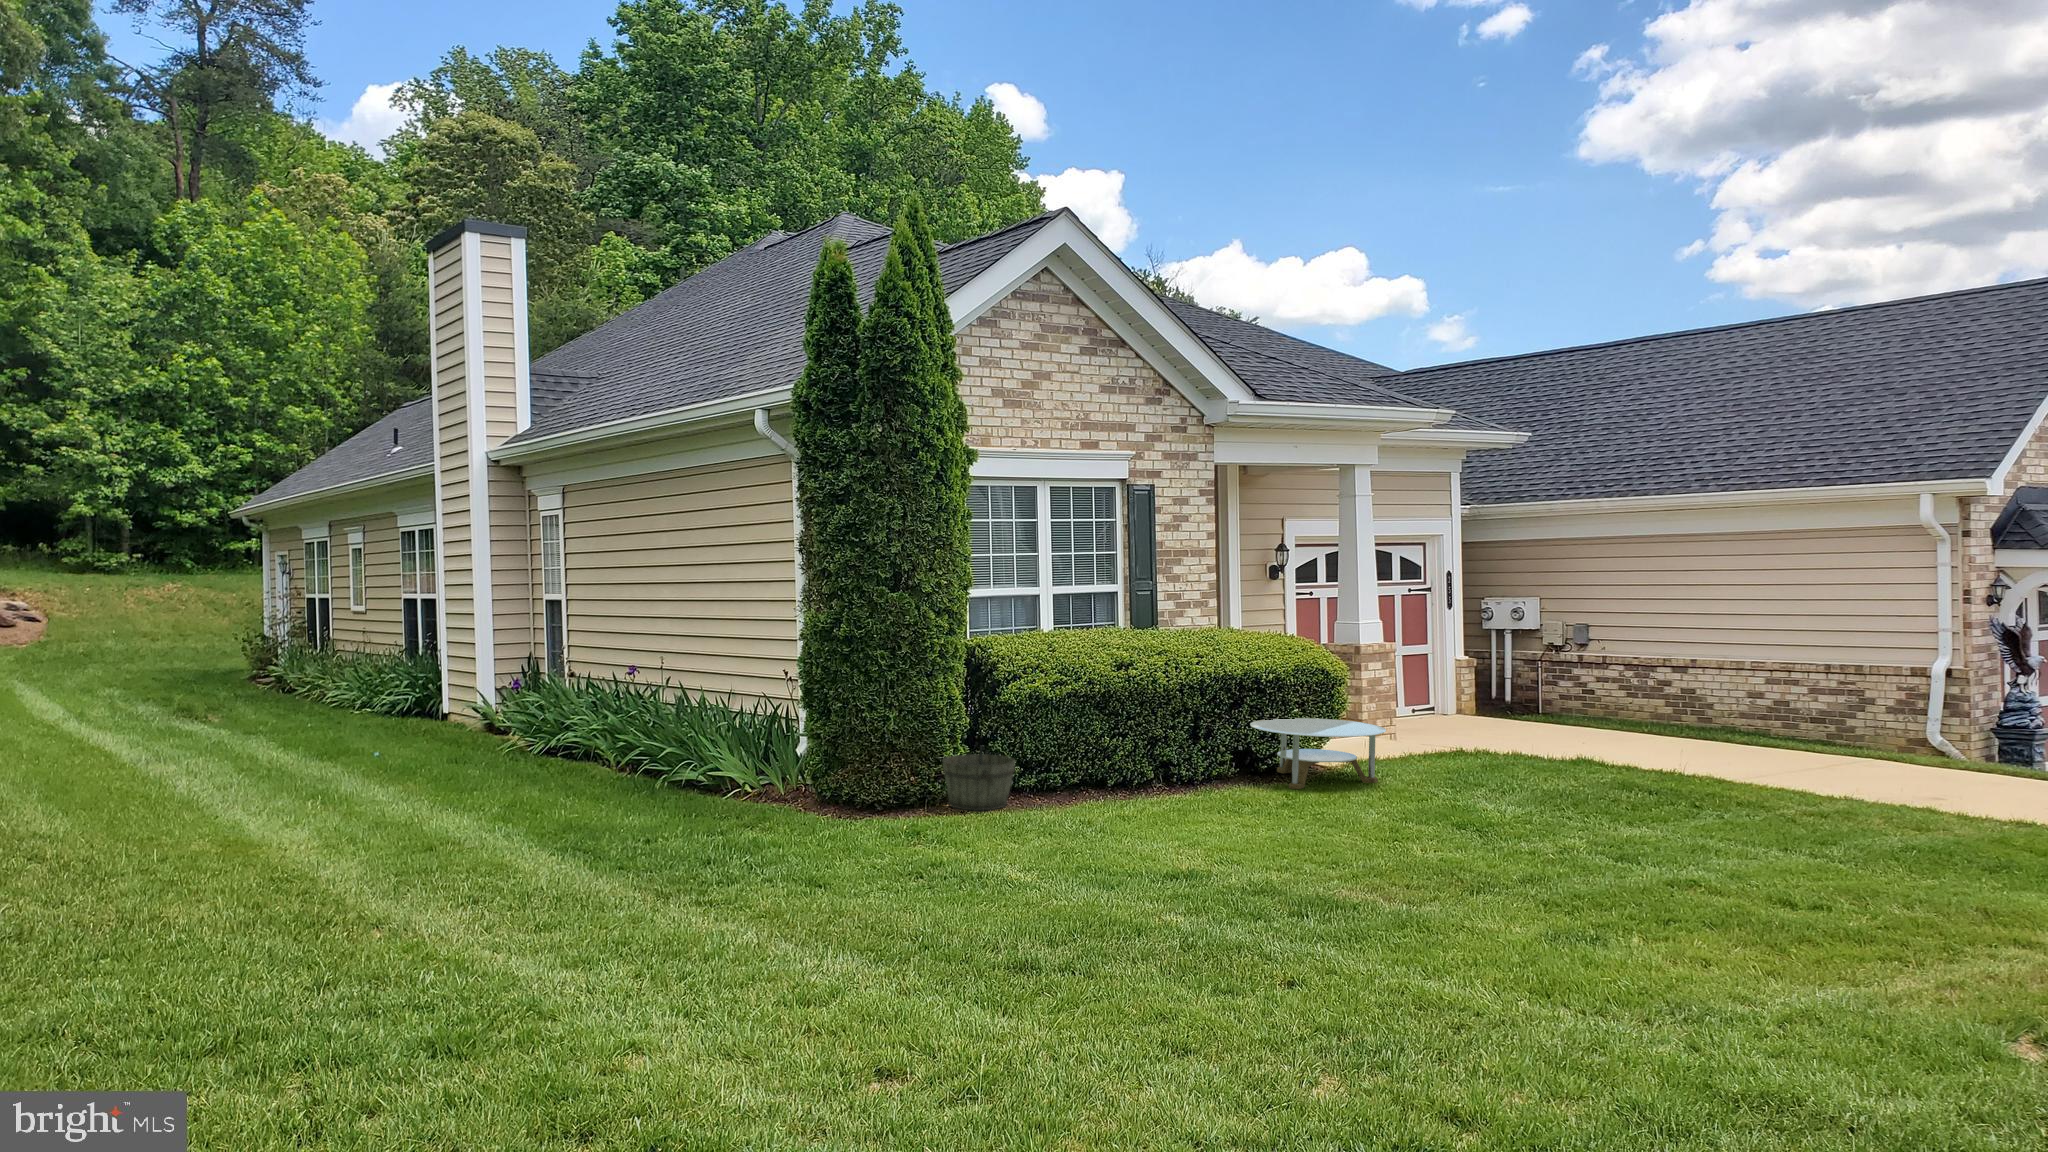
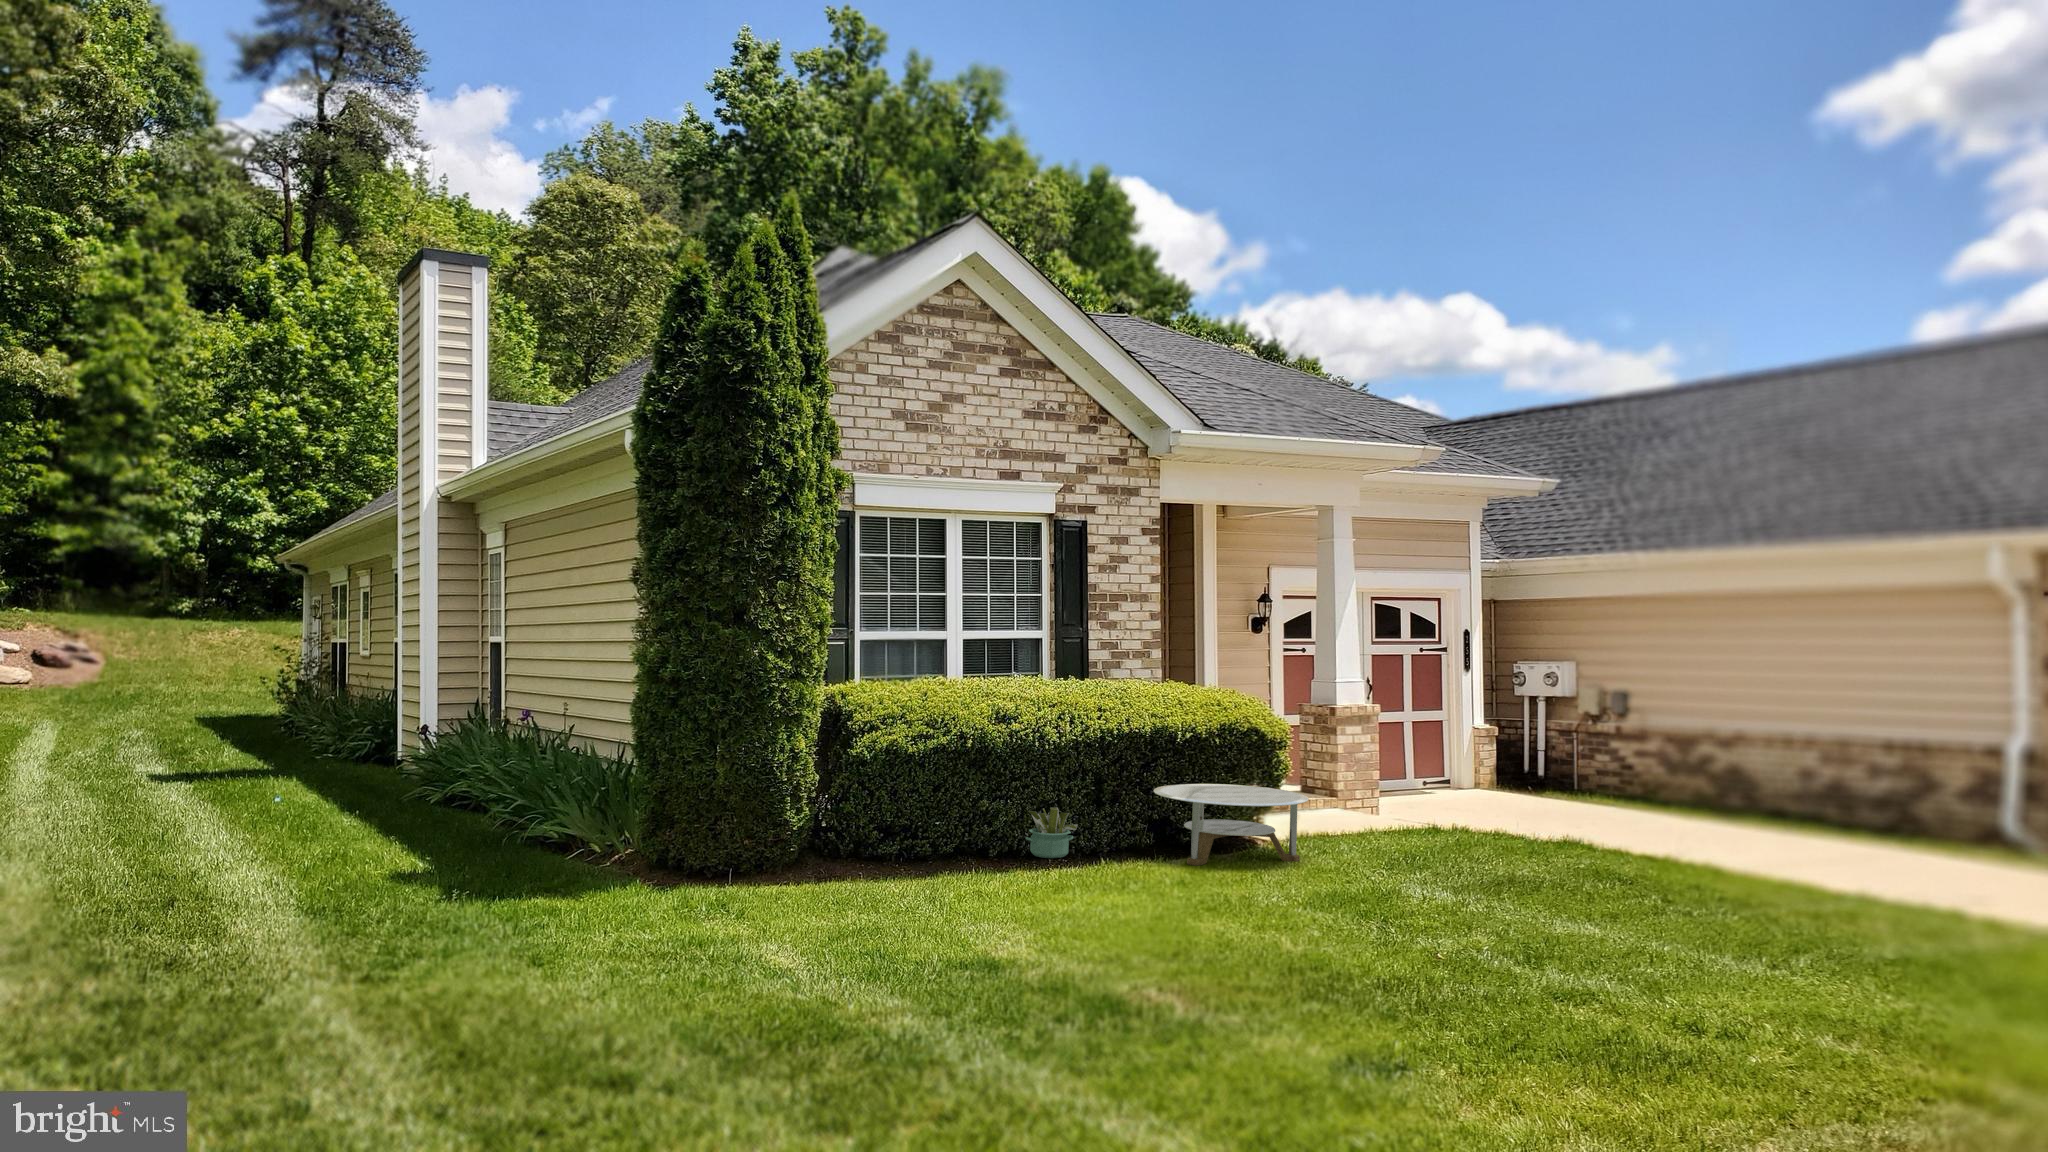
decorative plant: none [1147,743,1190,788] -> present [1026,808,1078,858]
wooden bucket: present [942,747,1015,811] -> none [767,797,852,876]

